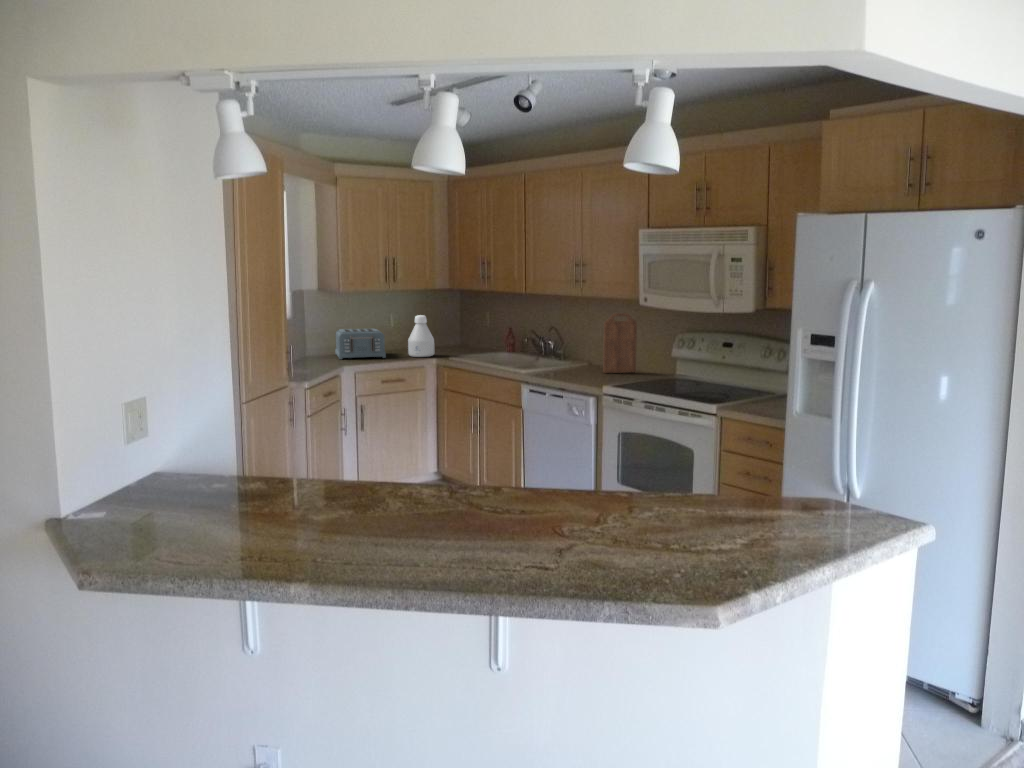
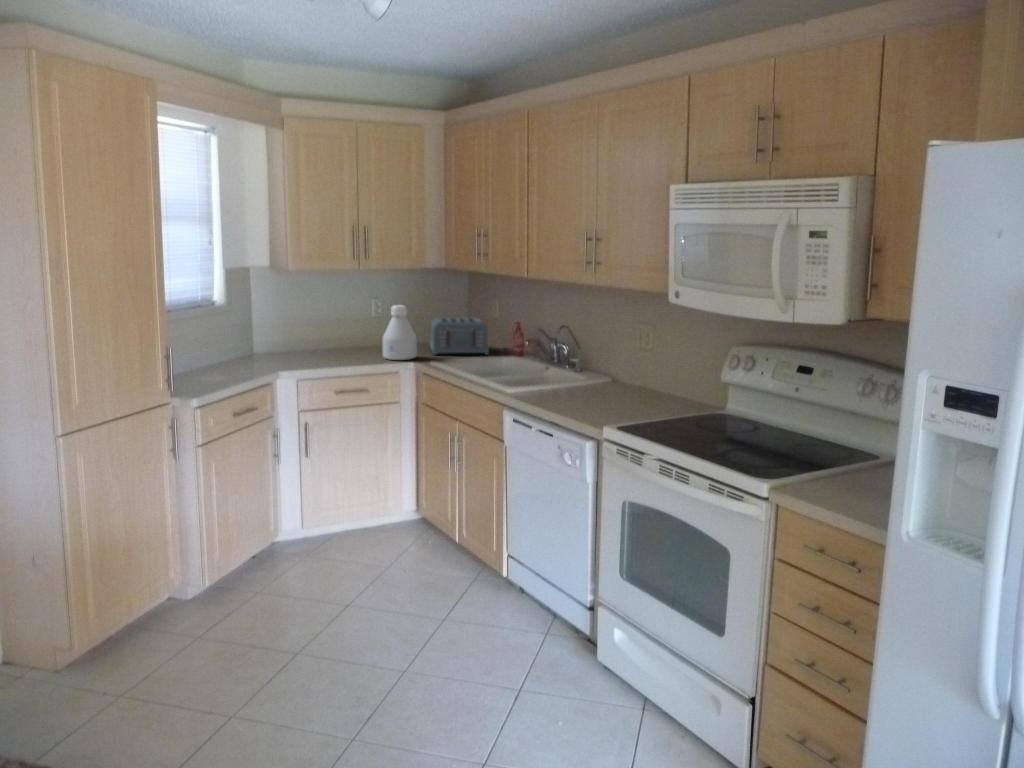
cutting board: present [603,313,637,373] -> none [621,313,674,399]
toaster: present [335,329,386,359] -> present [430,318,489,355]

